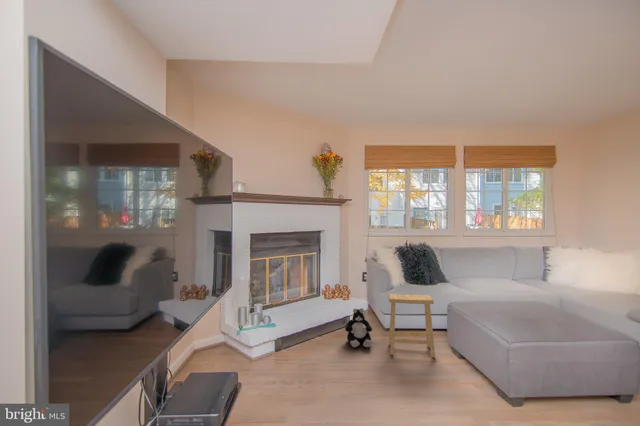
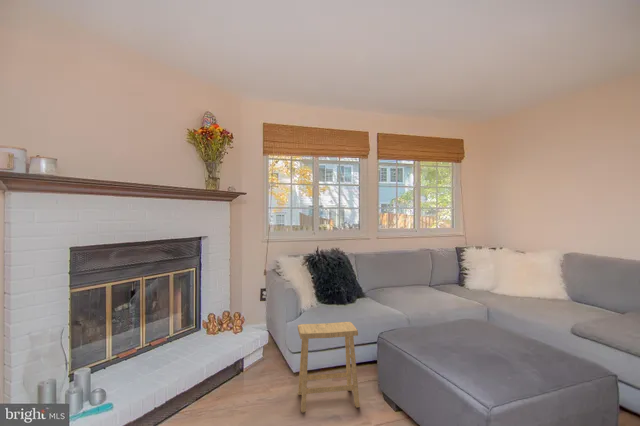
plush toy: present [345,308,372,347] -> none [236,348,276,408]

